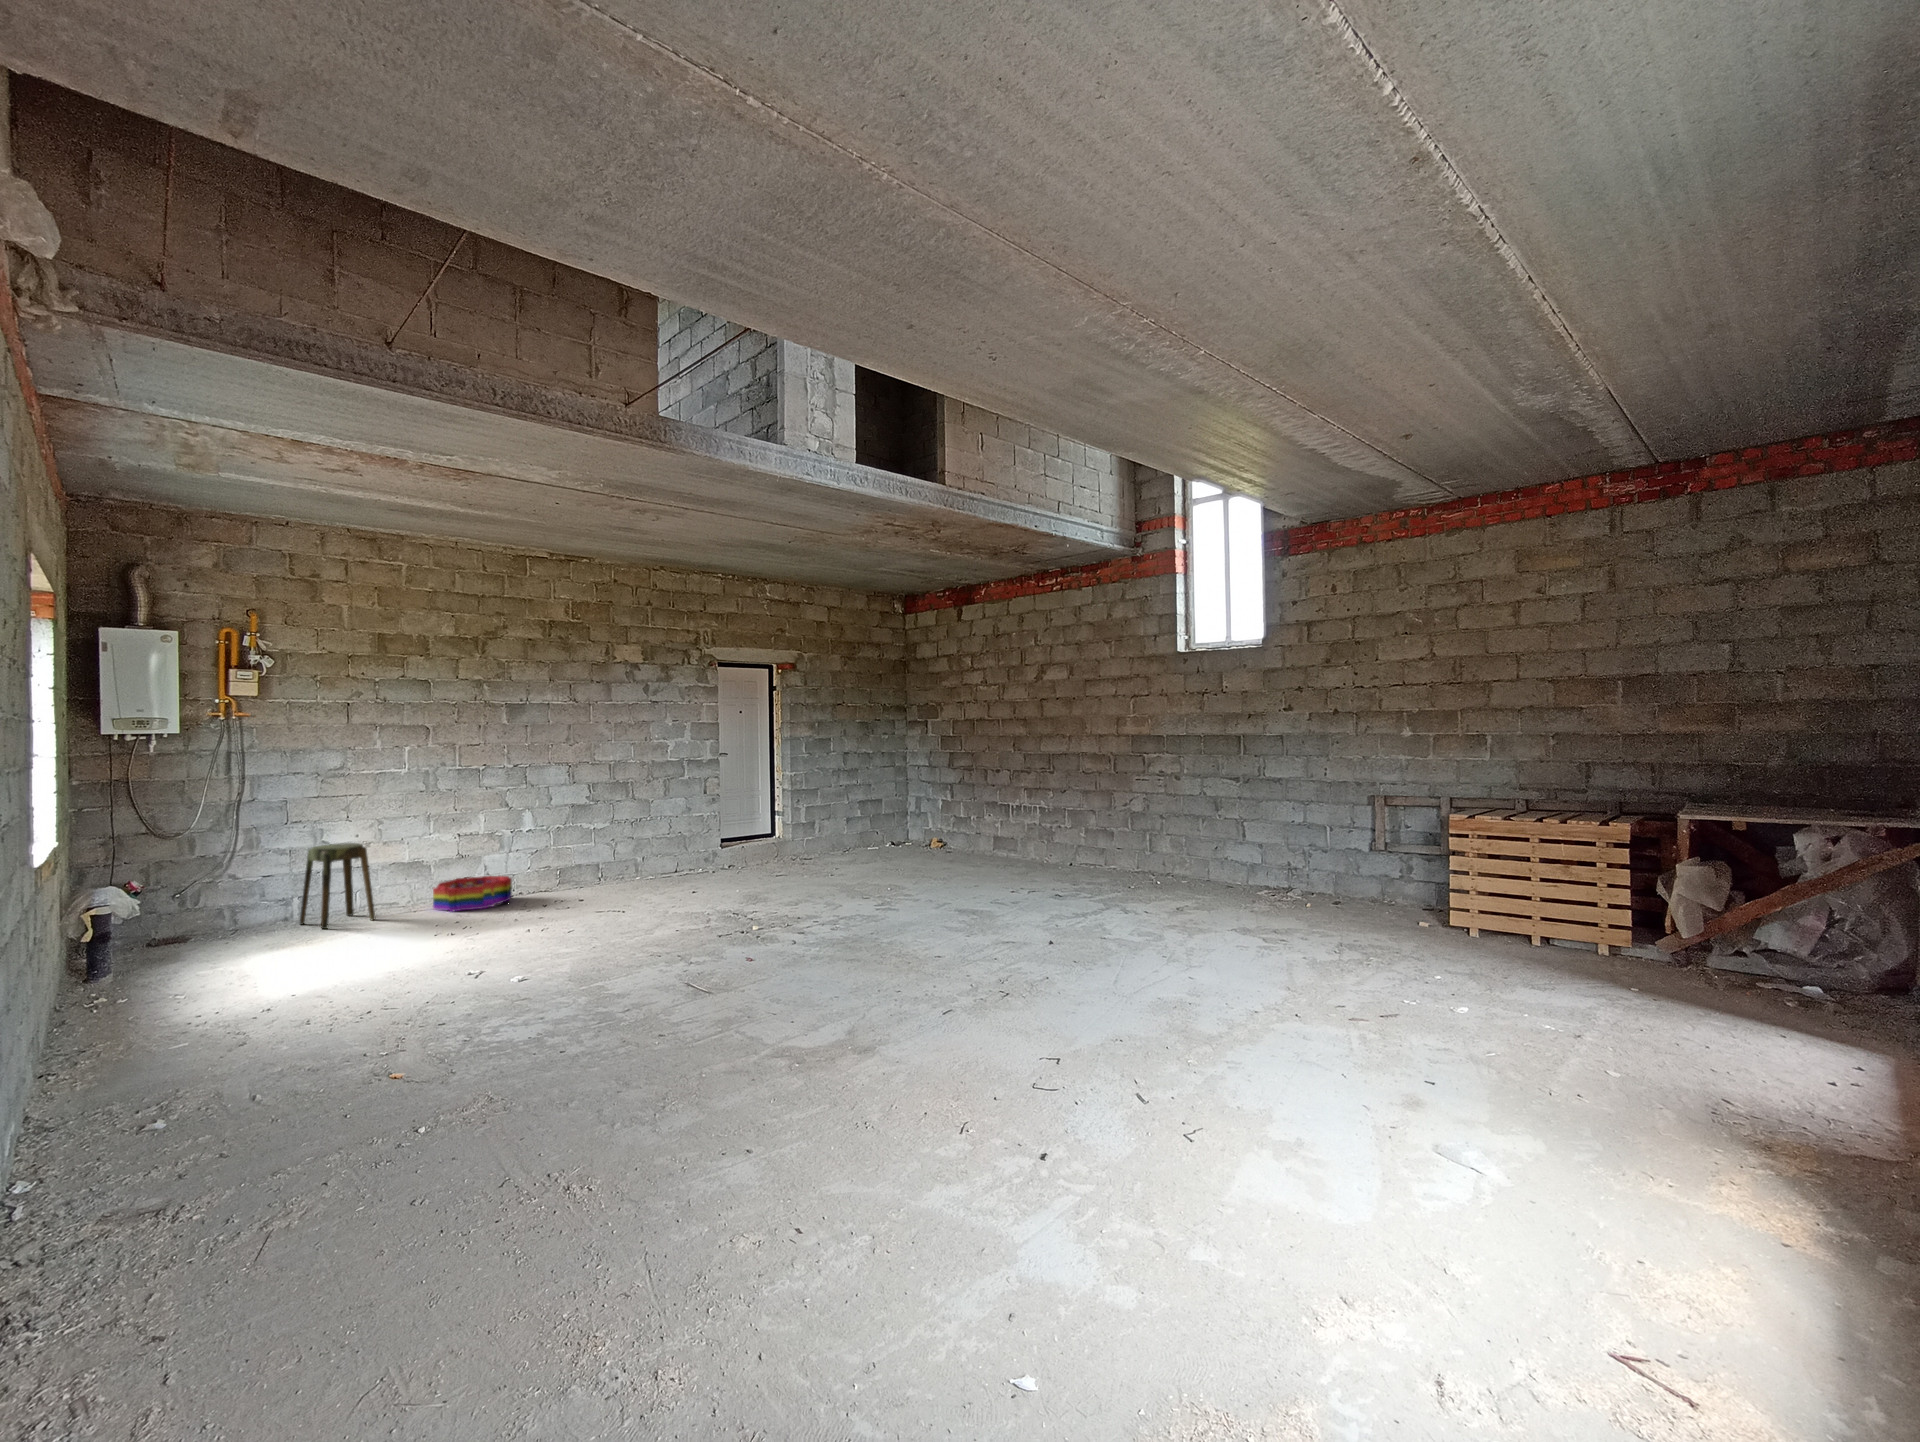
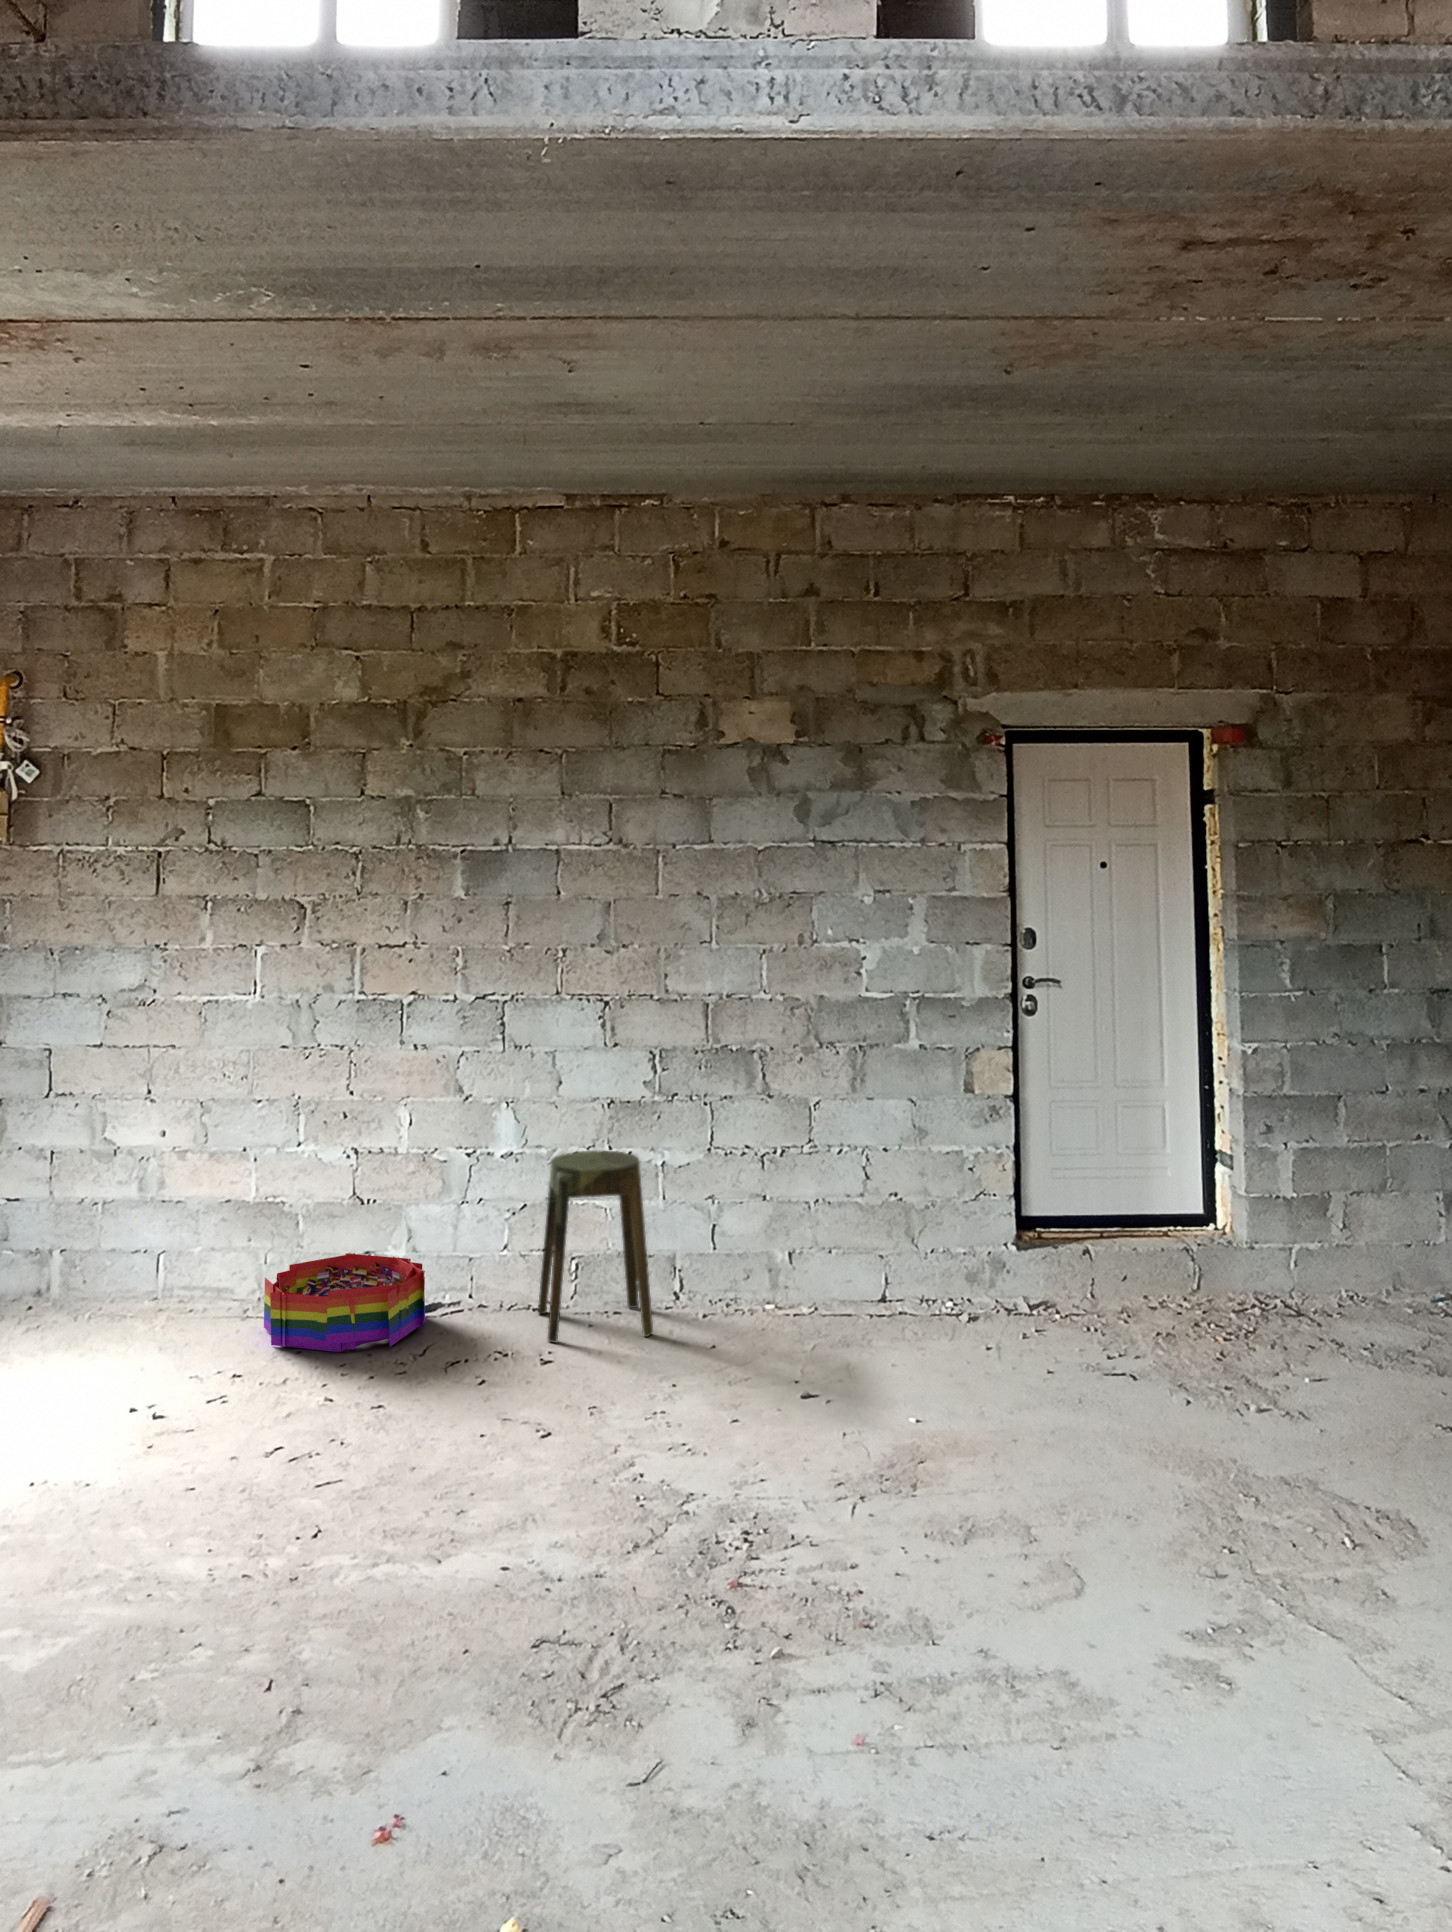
stool: present [300,843,375,929] -> present [538,1151,653,1343]

